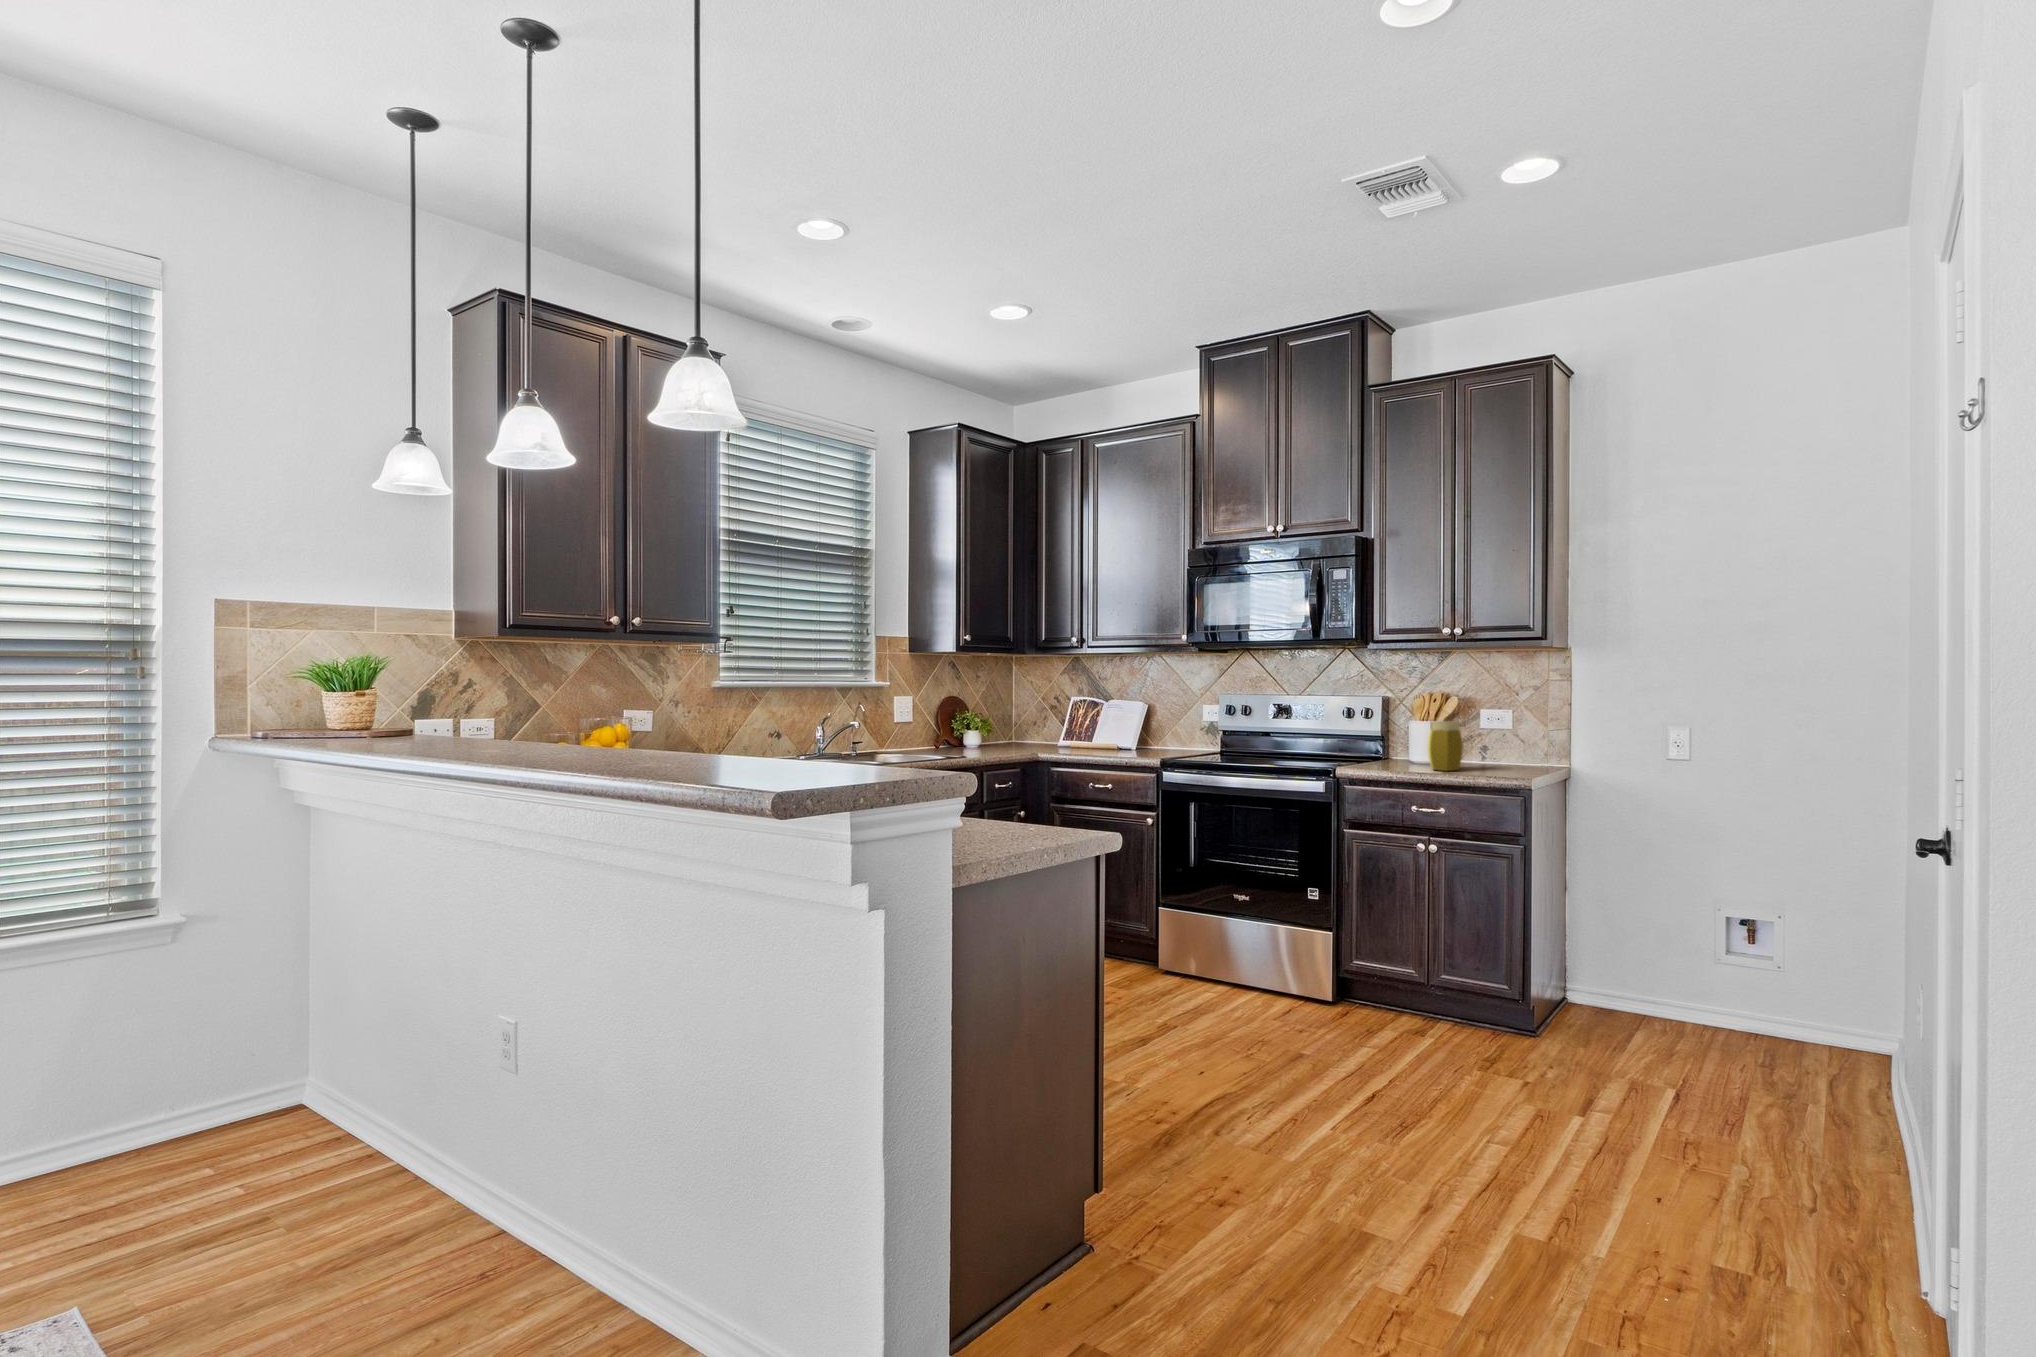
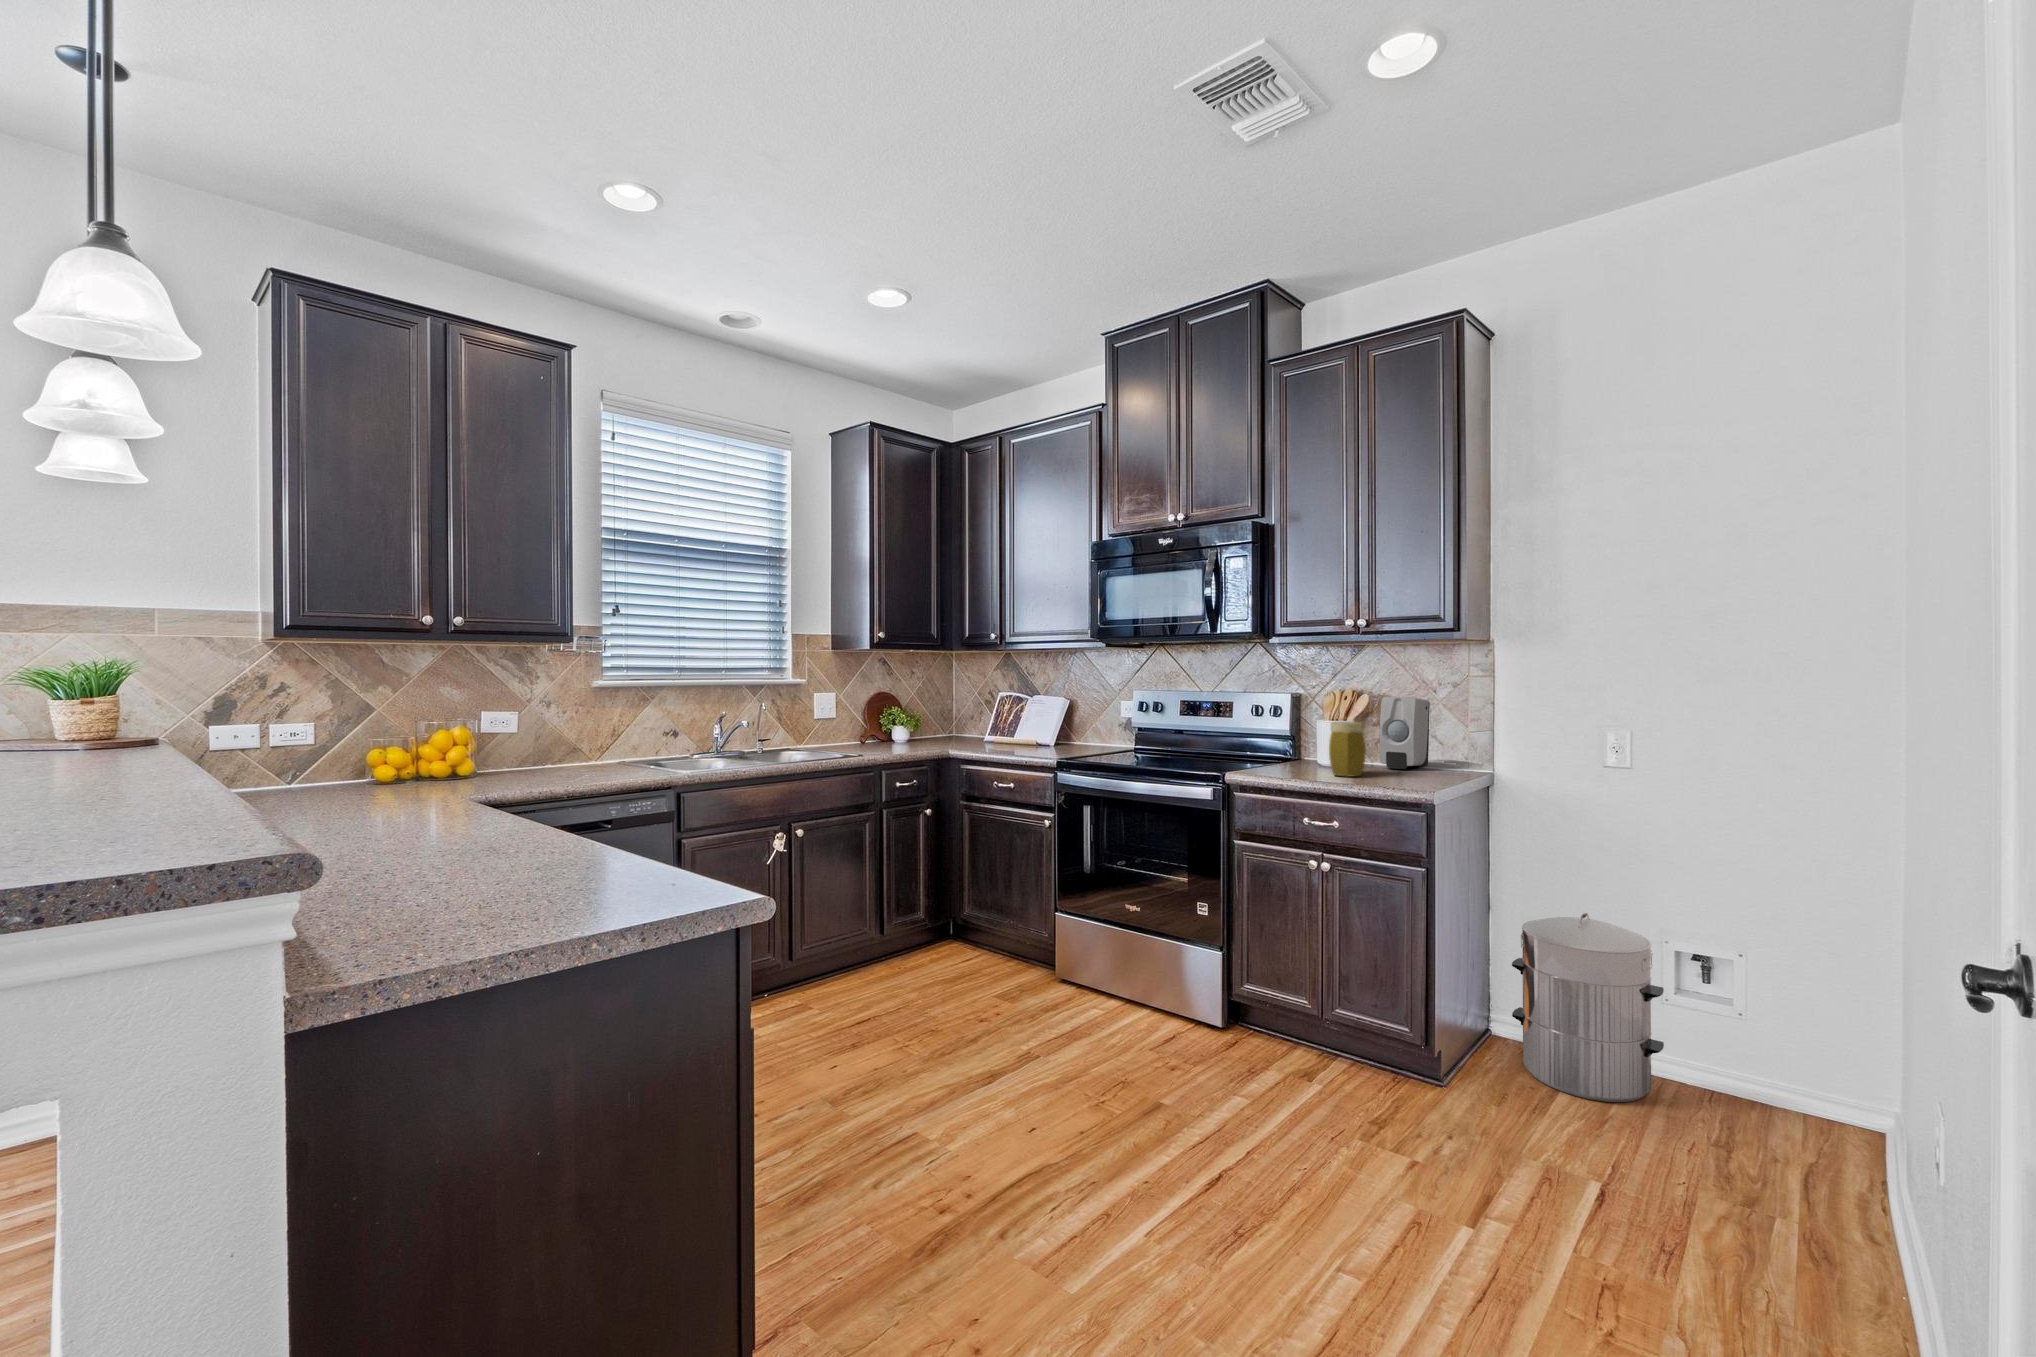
soap dispenser: none [1471,699,1514,765] -> present [1379,697,1430,769]
waste bin: none [1592,886,1718,1043] -> present [1512,913,1664,1102]

